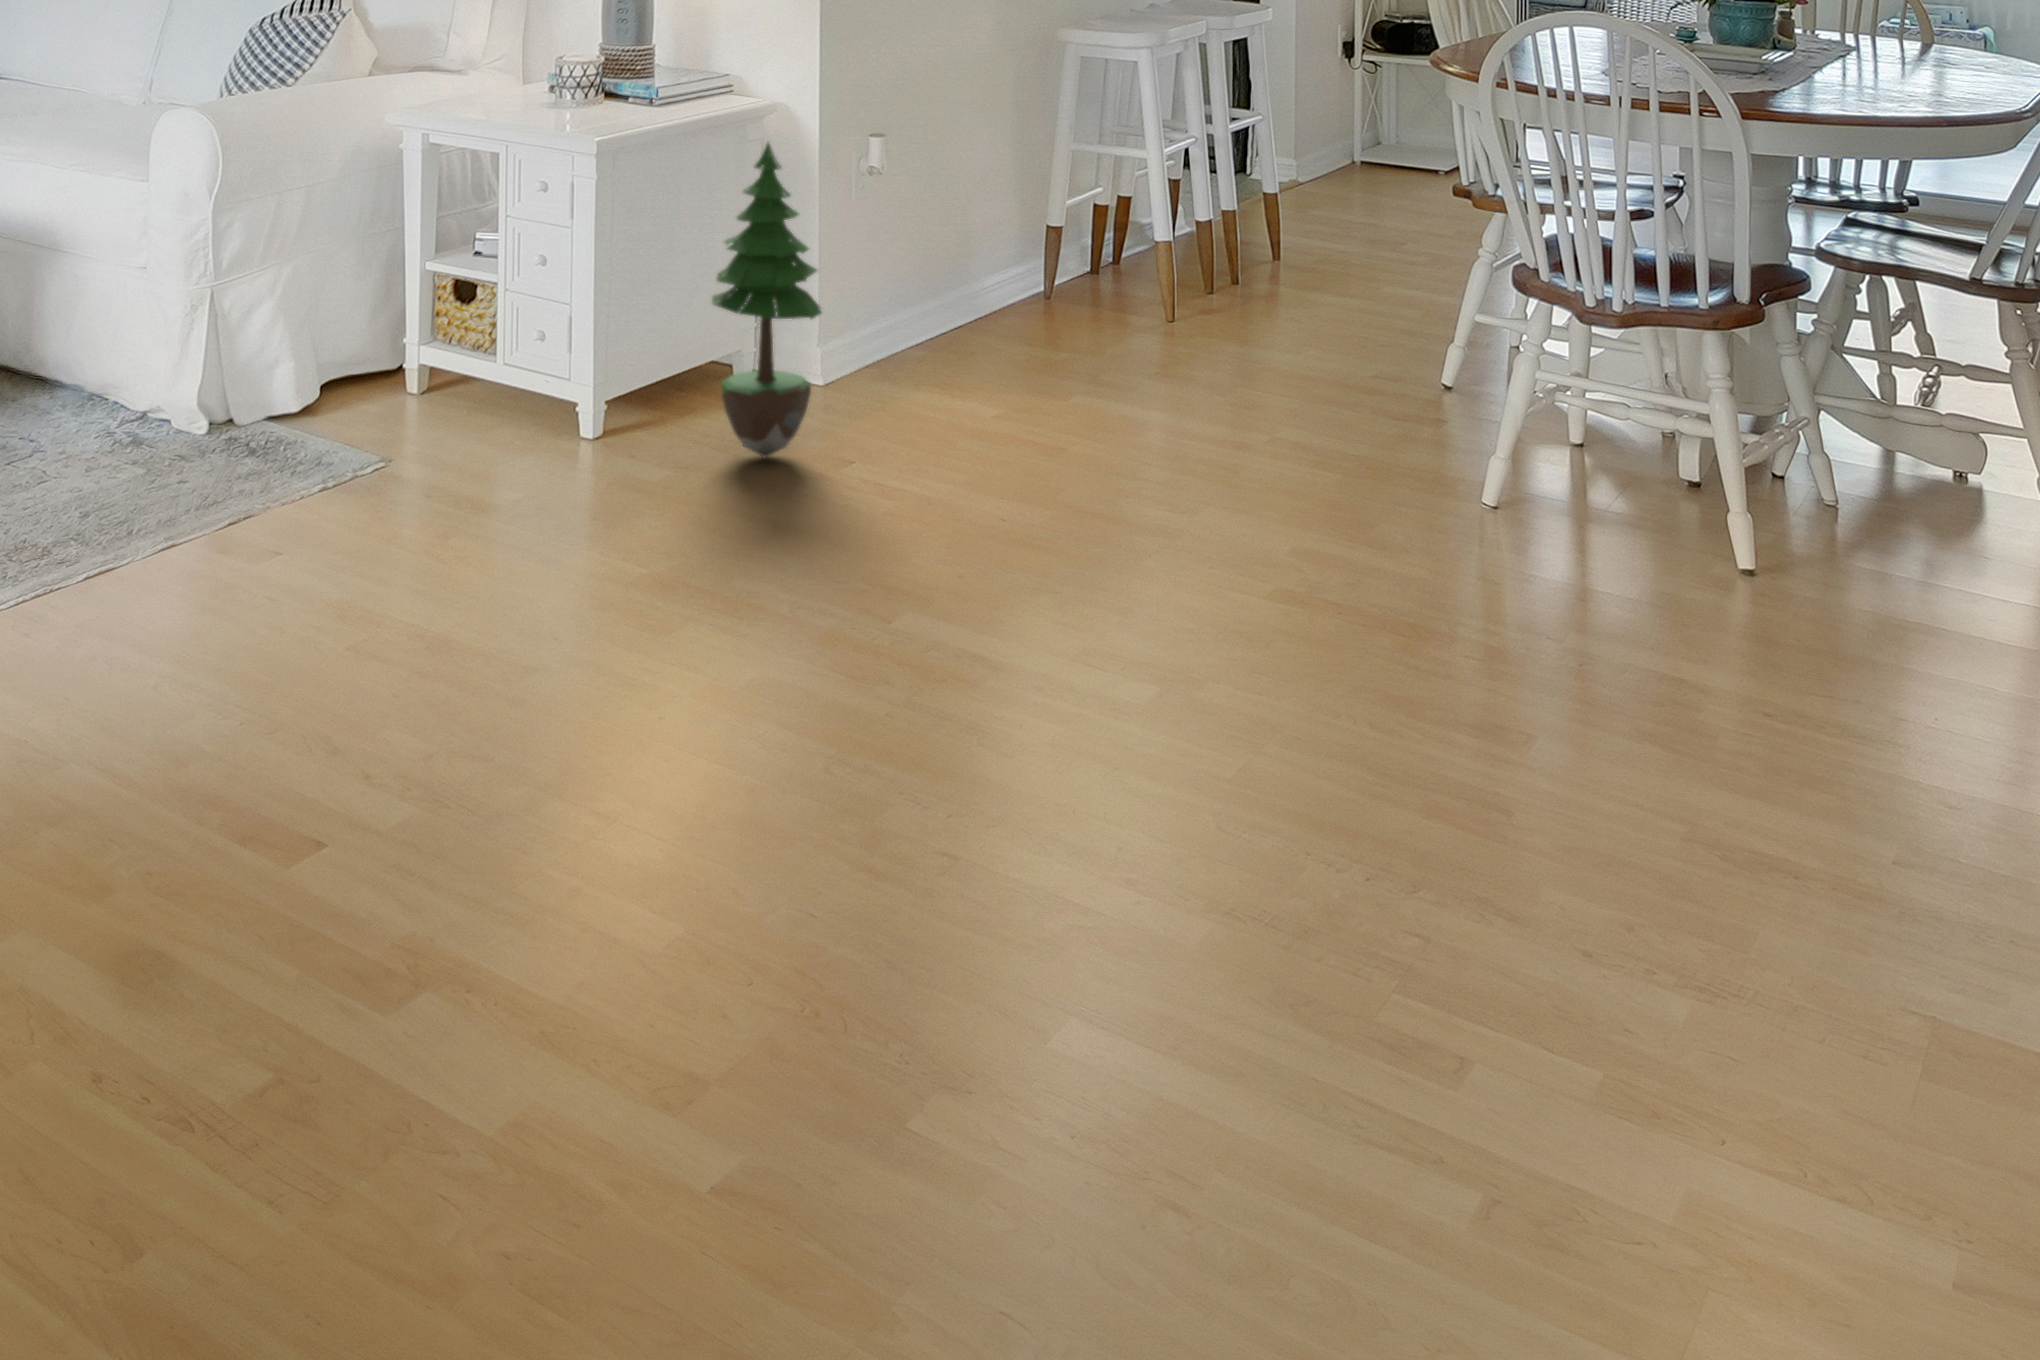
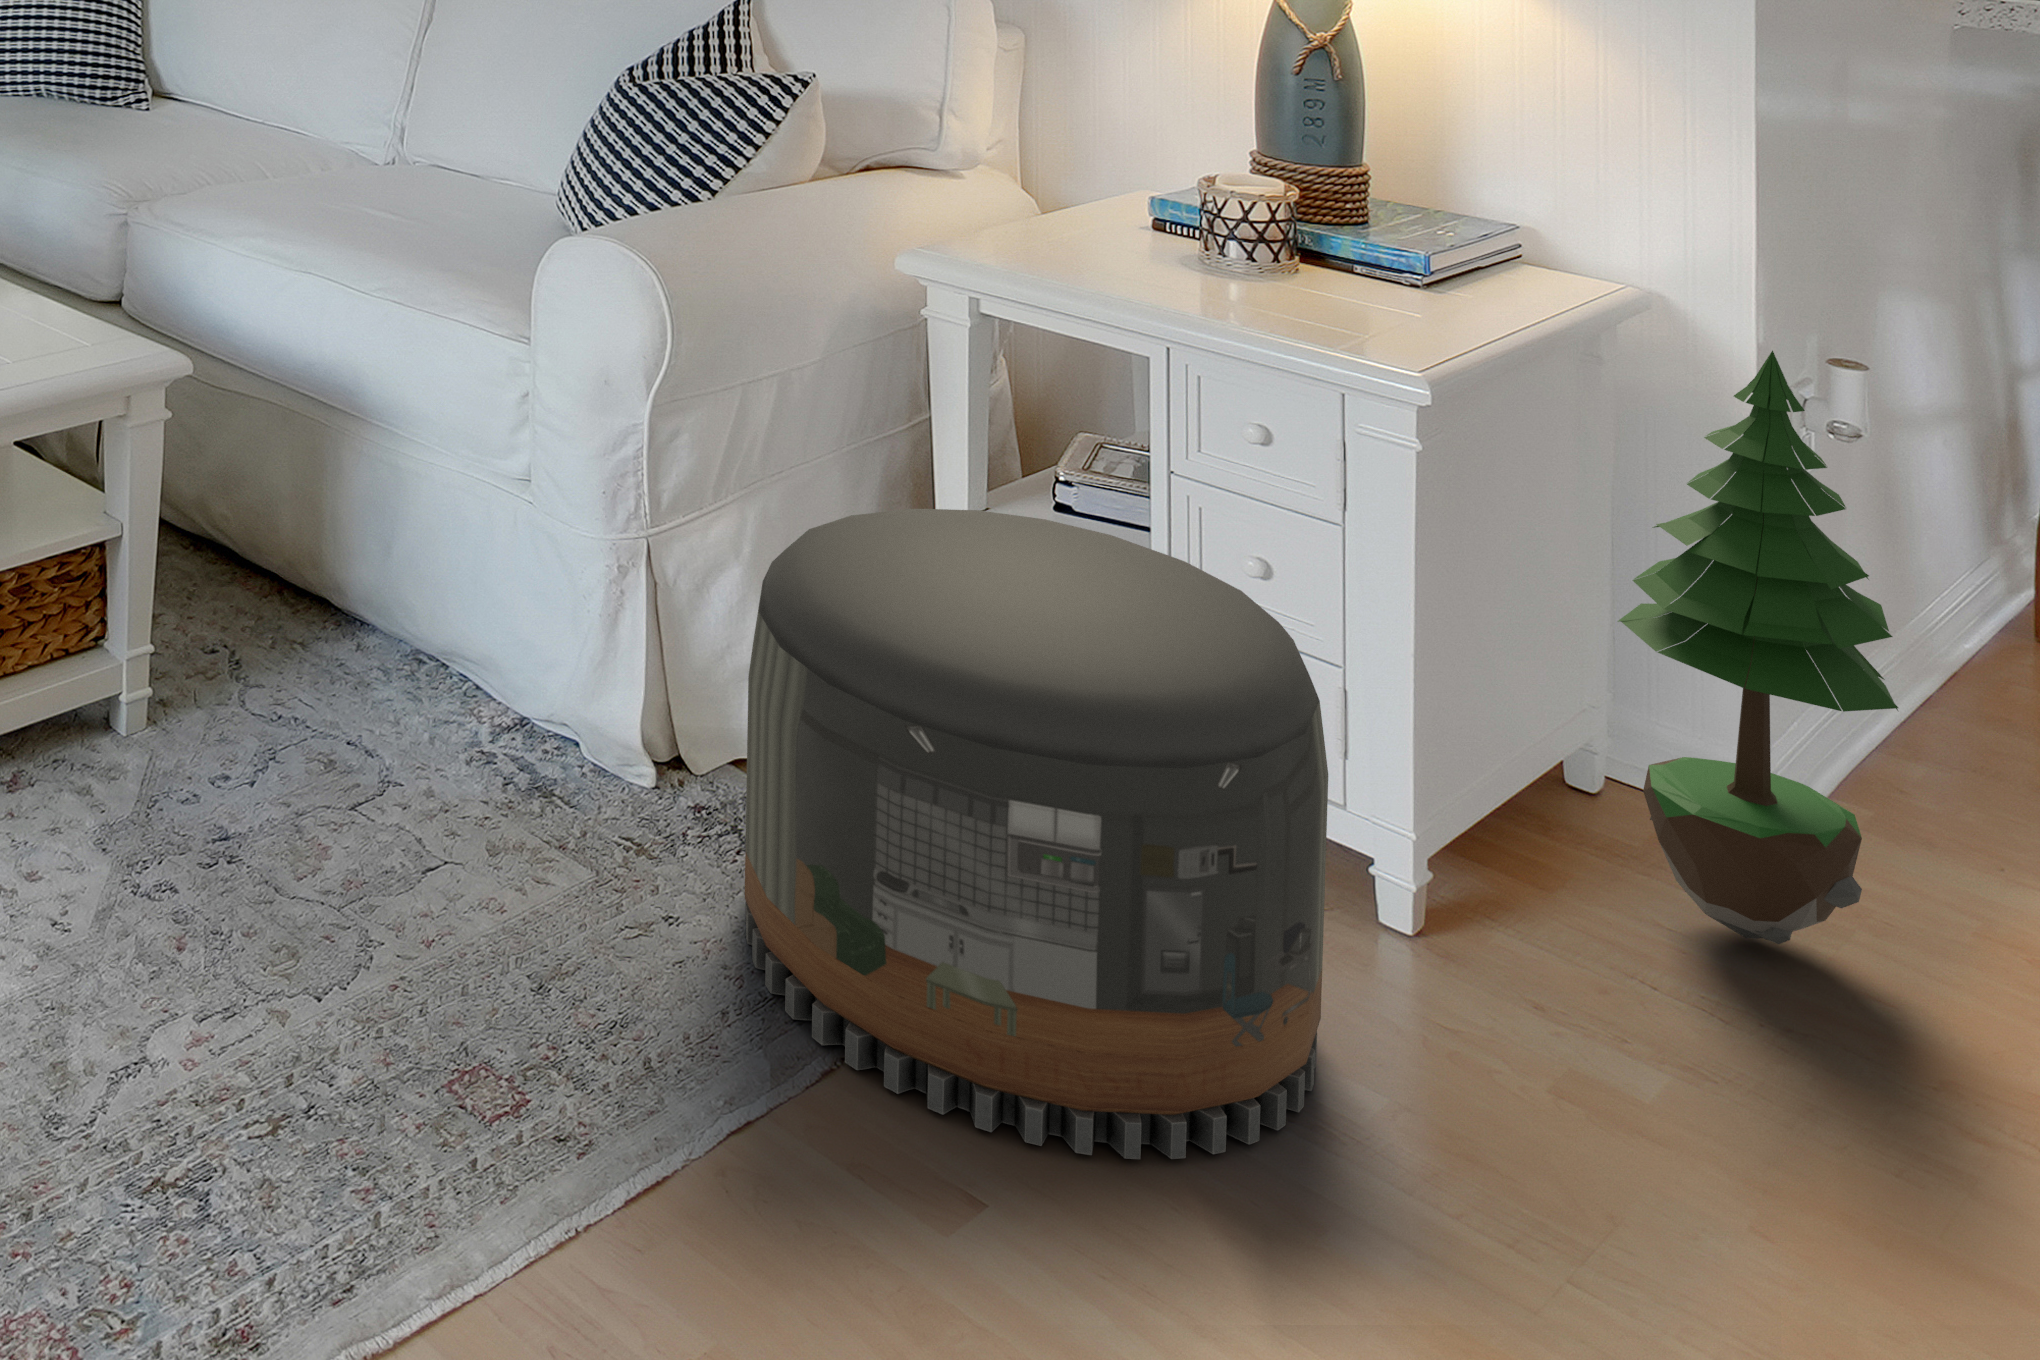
pouf: none [208,261,502,554] -> present [745,509,1328,1159]

